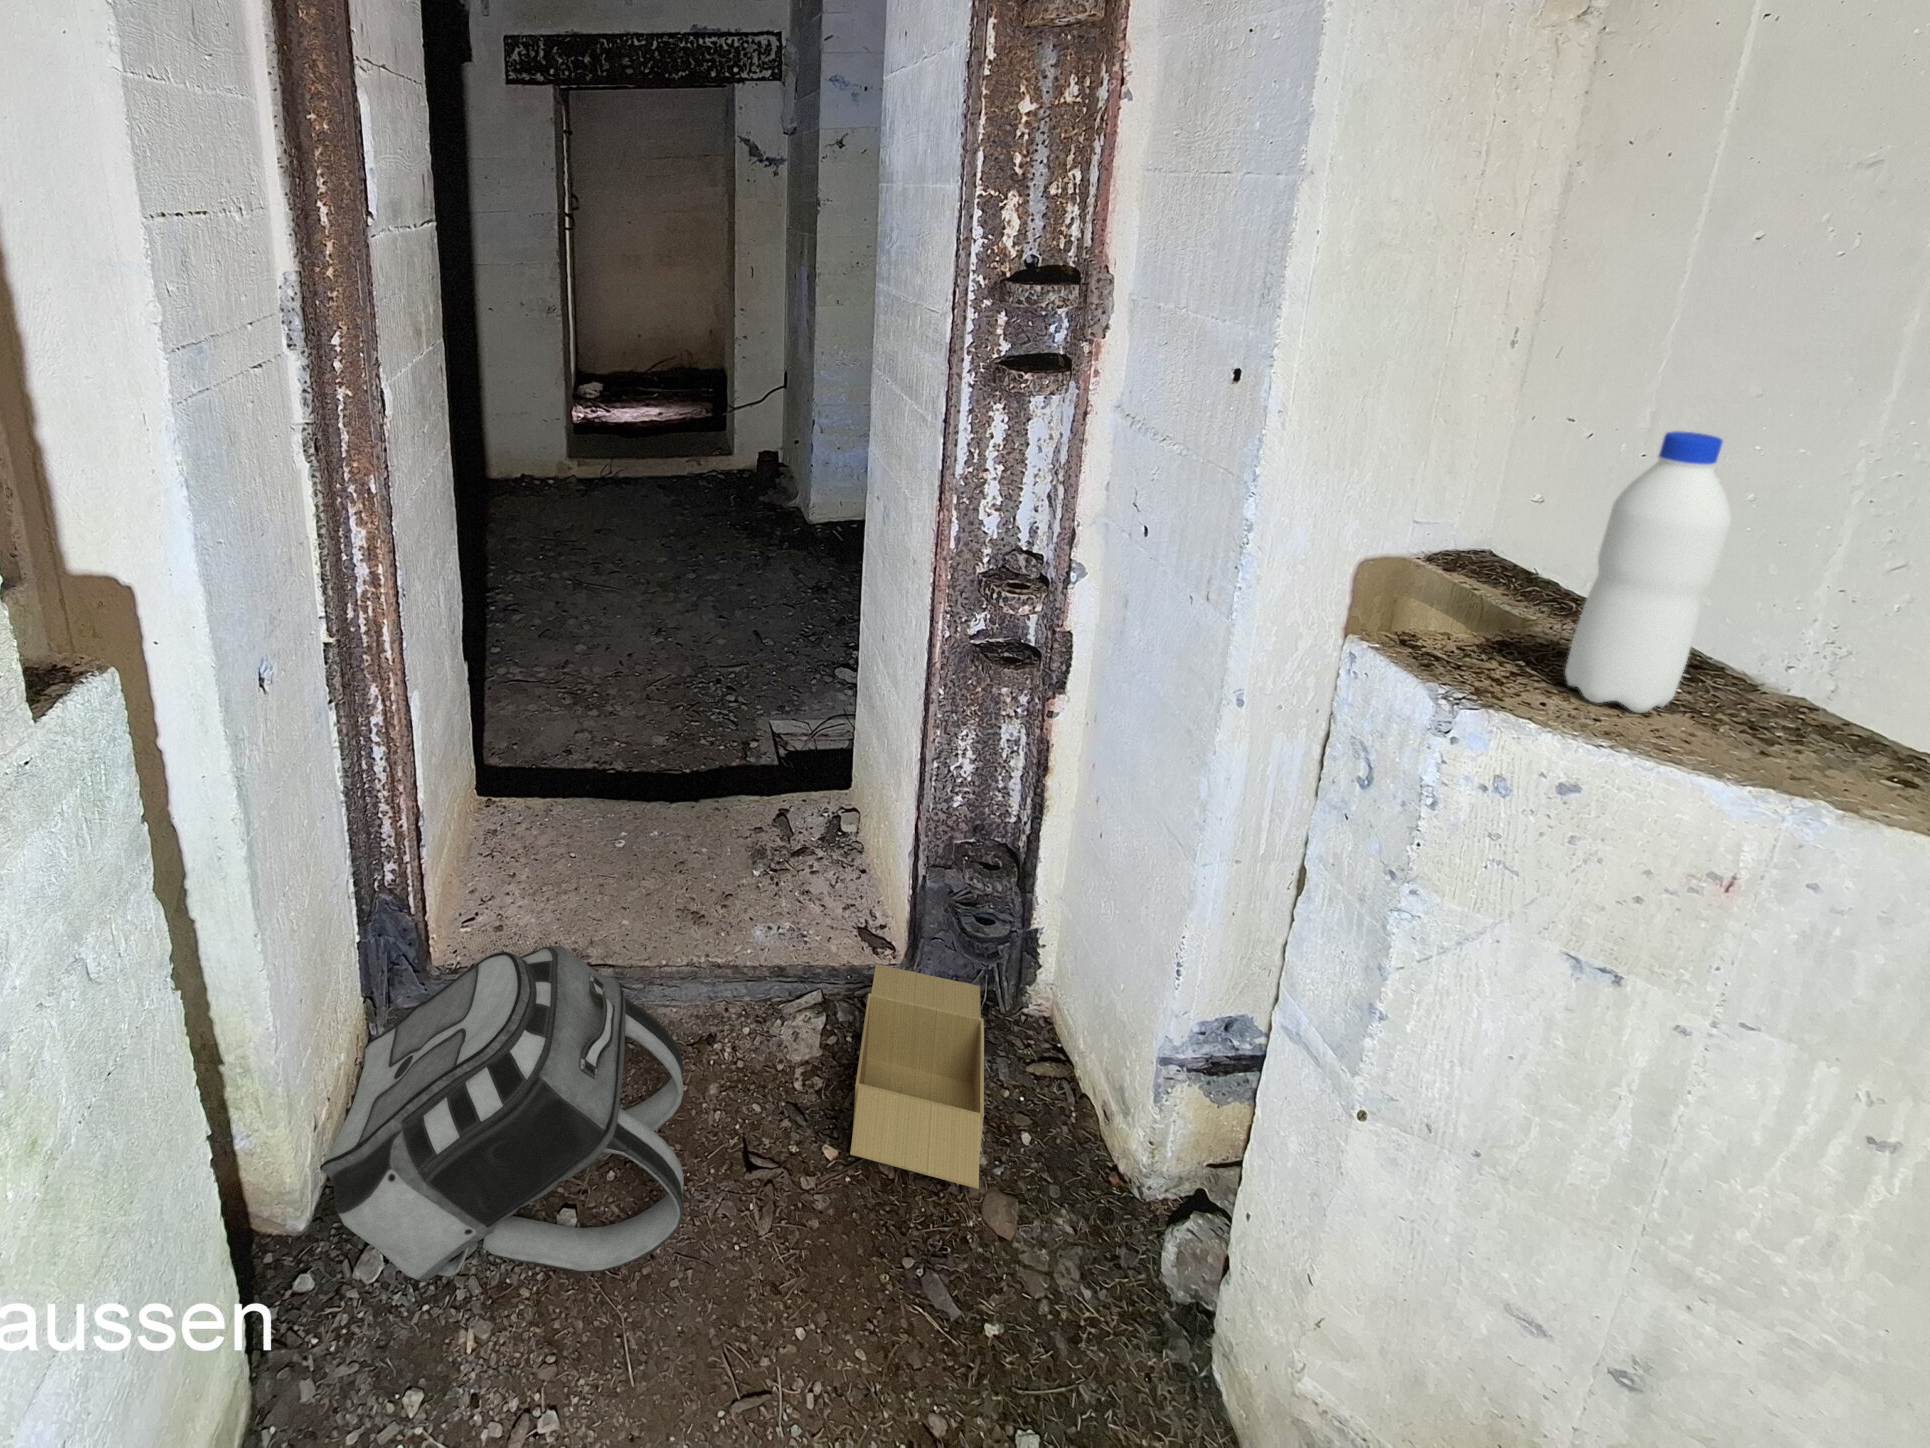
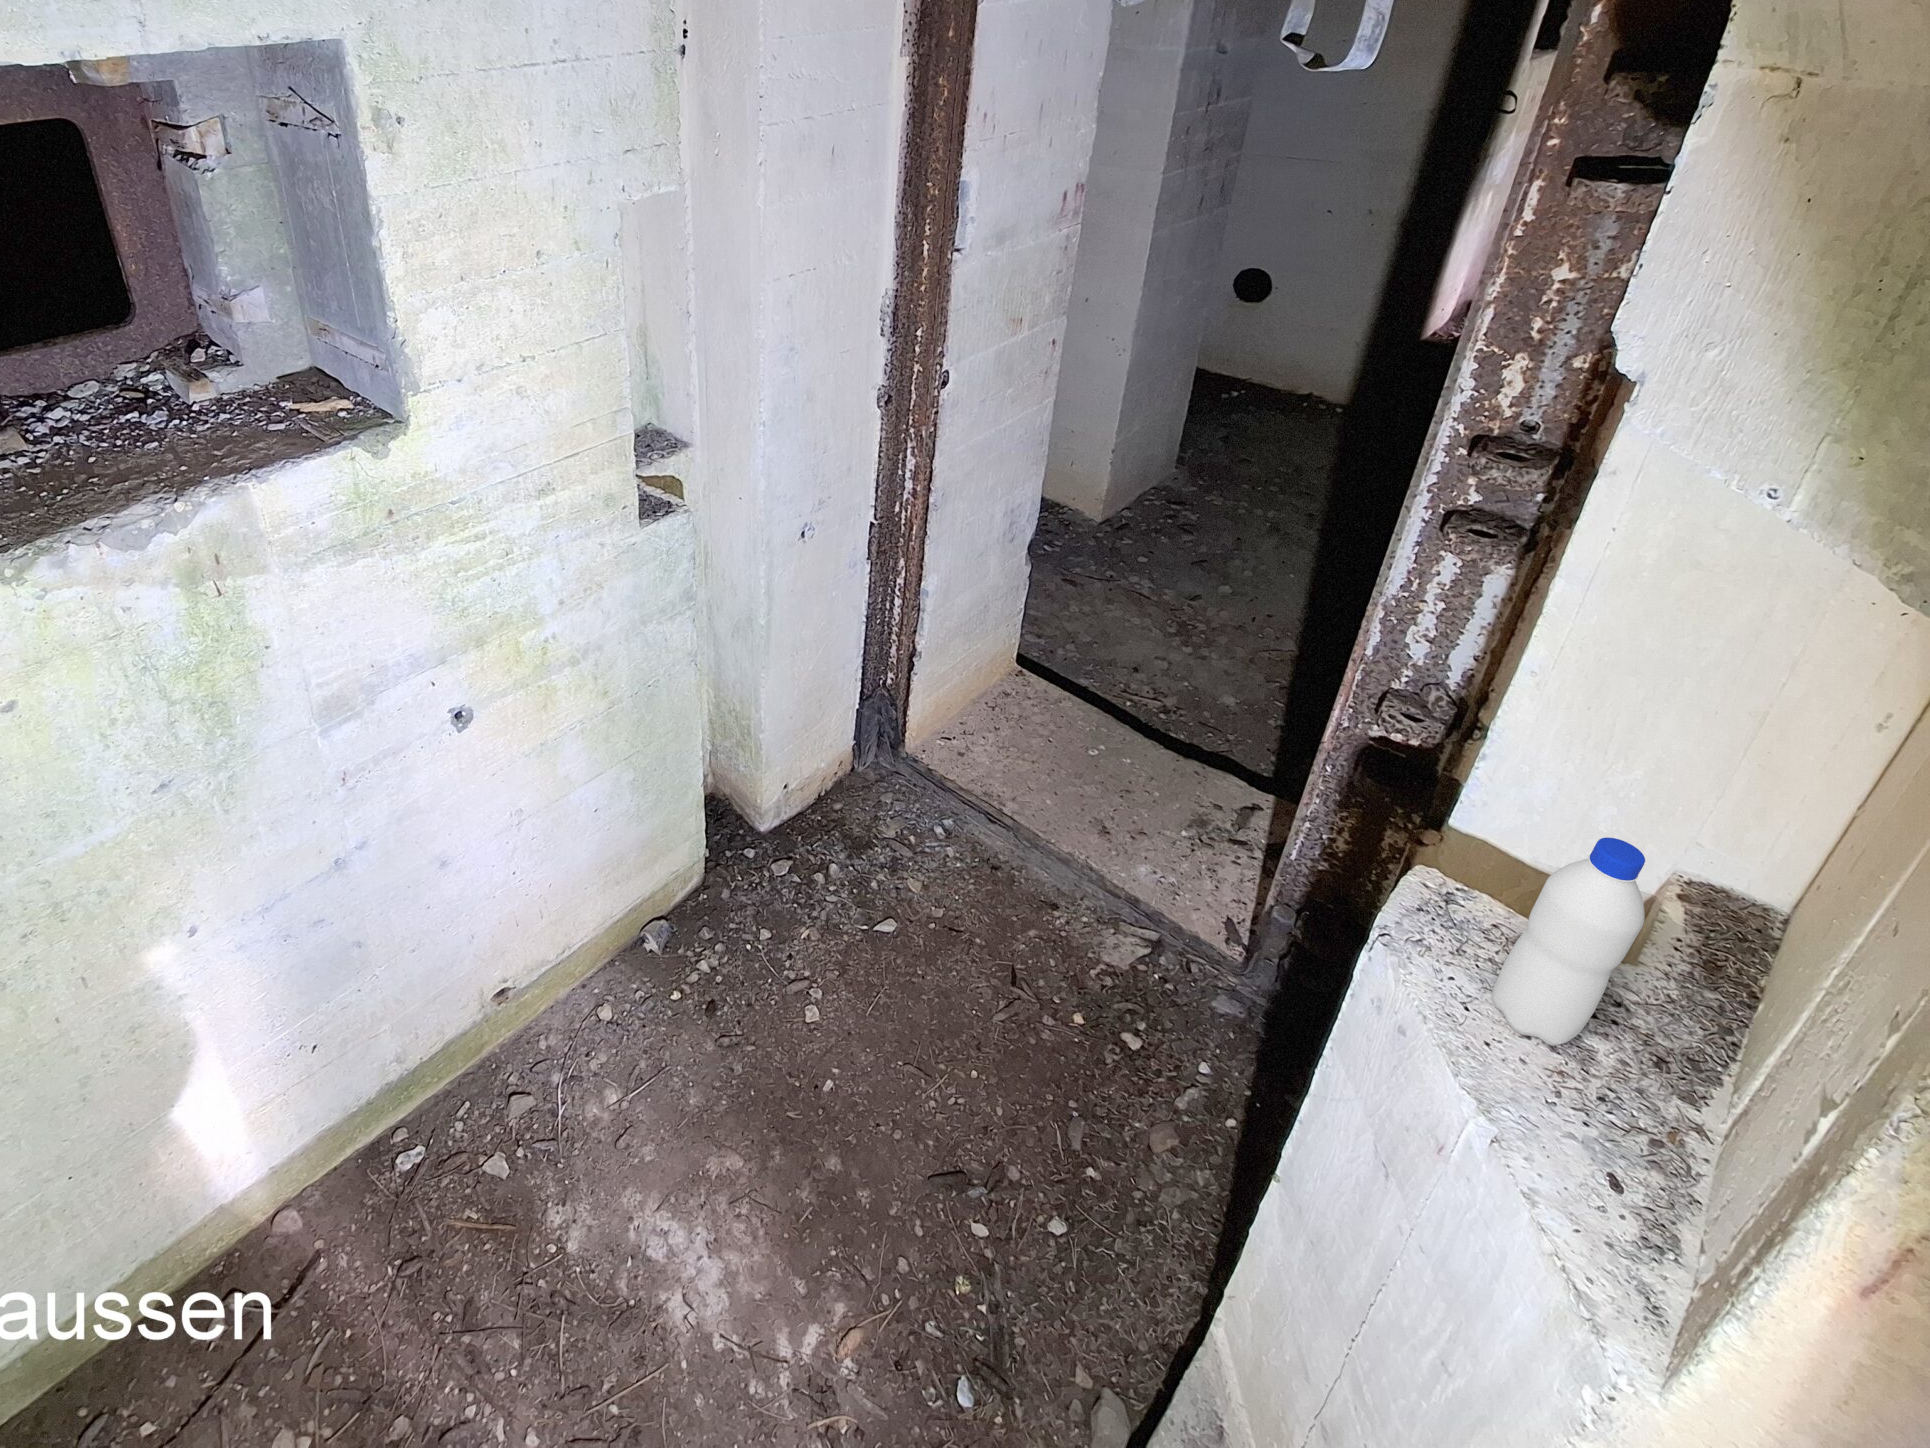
backpack: present [320,945,684,1282] -> none [769,753,1002,968]
cardboard box: present [850,964,984,1189] -> none [1063,944,1283,1115]

